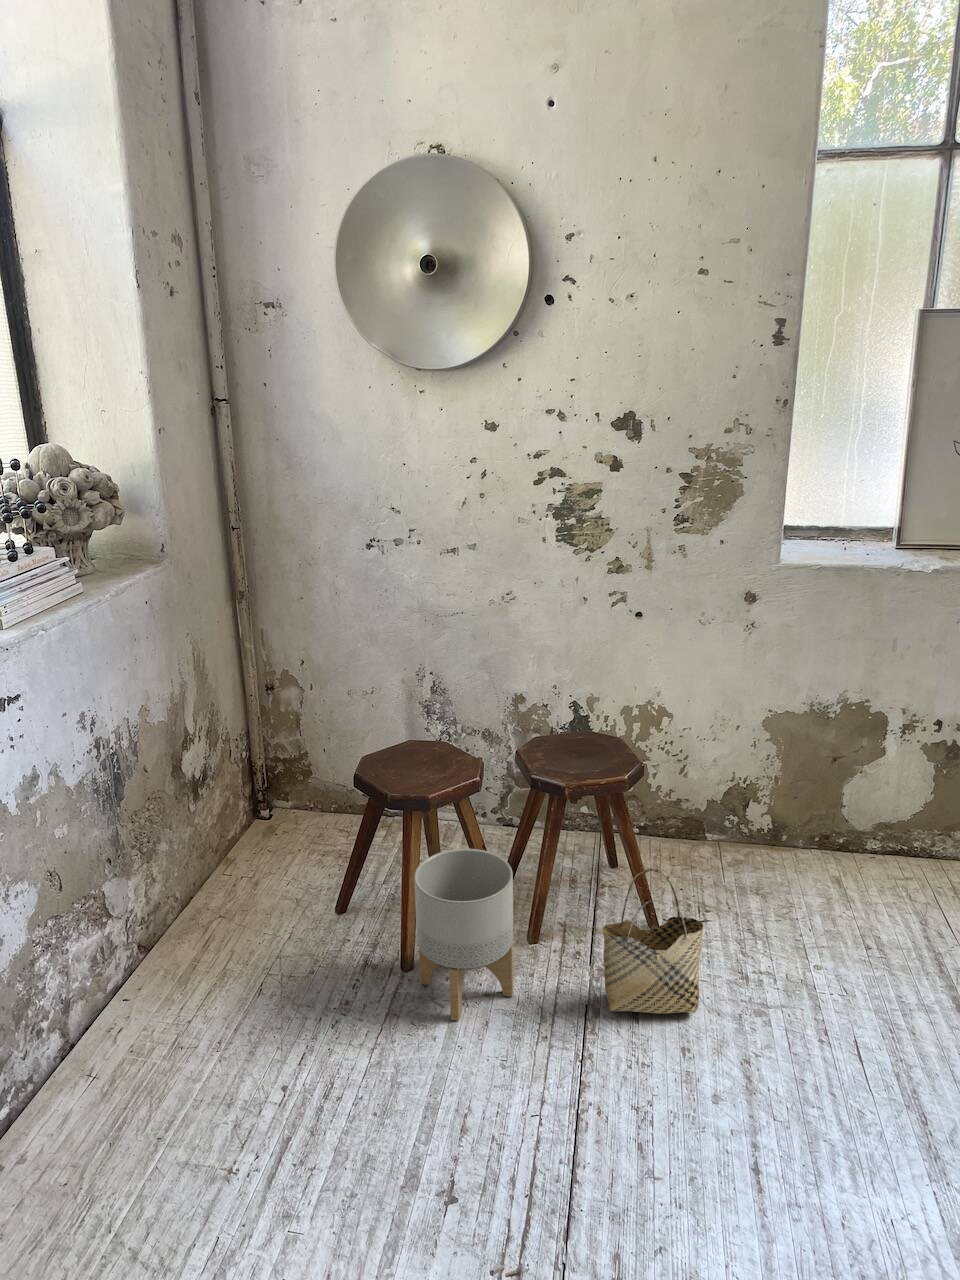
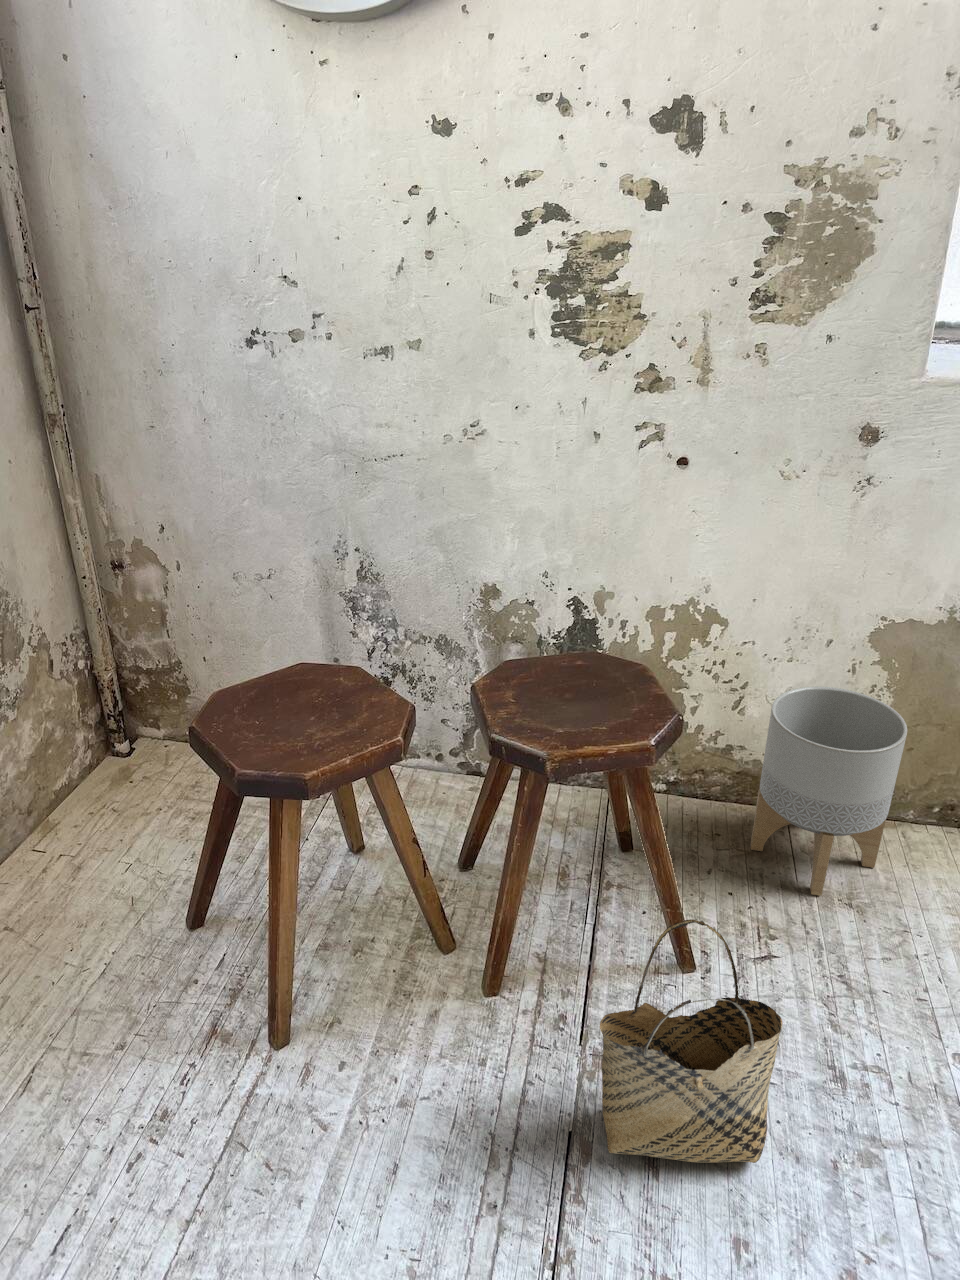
planter: present [414,849,513,1021] -> present [750,686,907,896]

